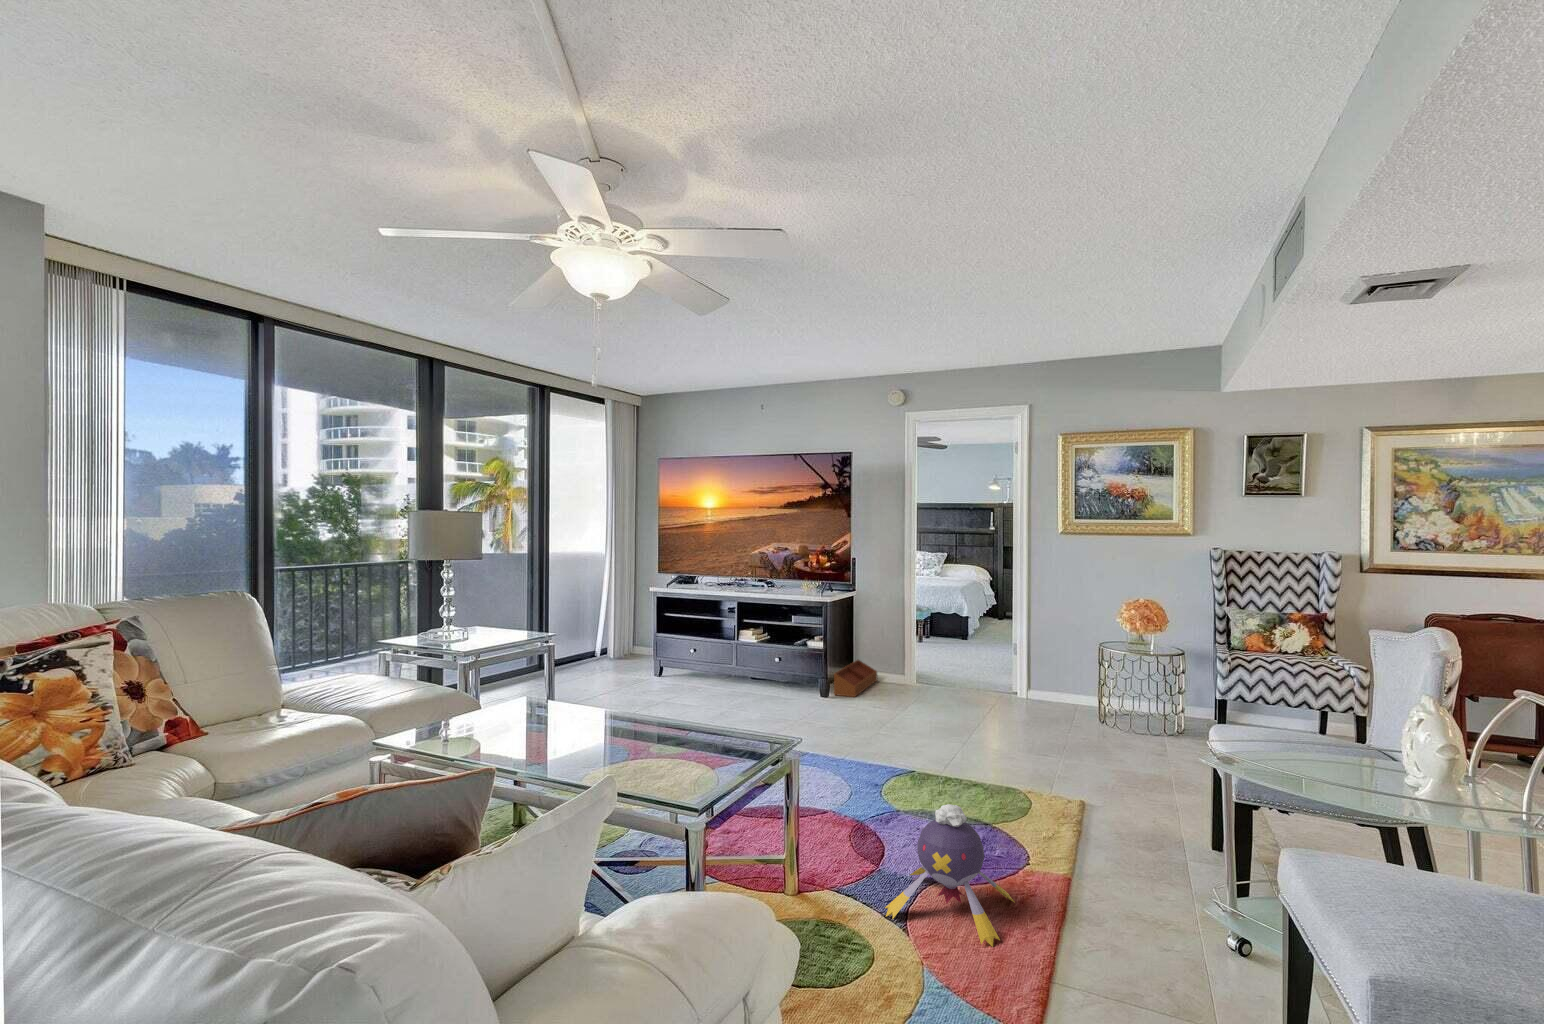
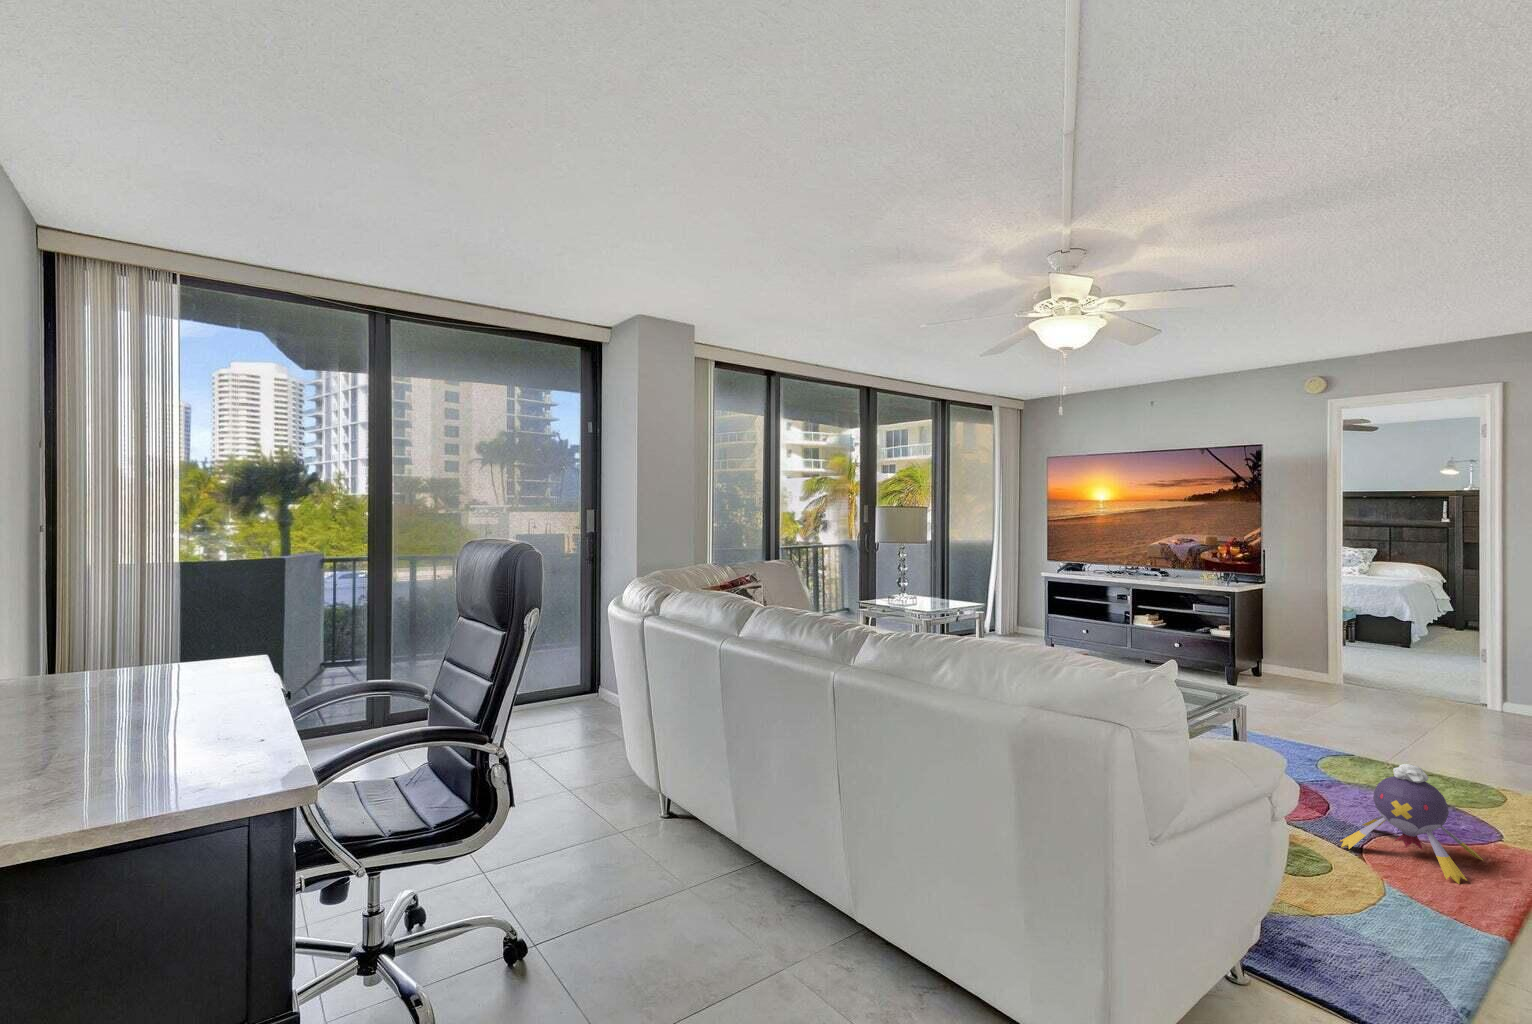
storage bin: present [834,660,877,697] -> none [1245,654,1294,689]

